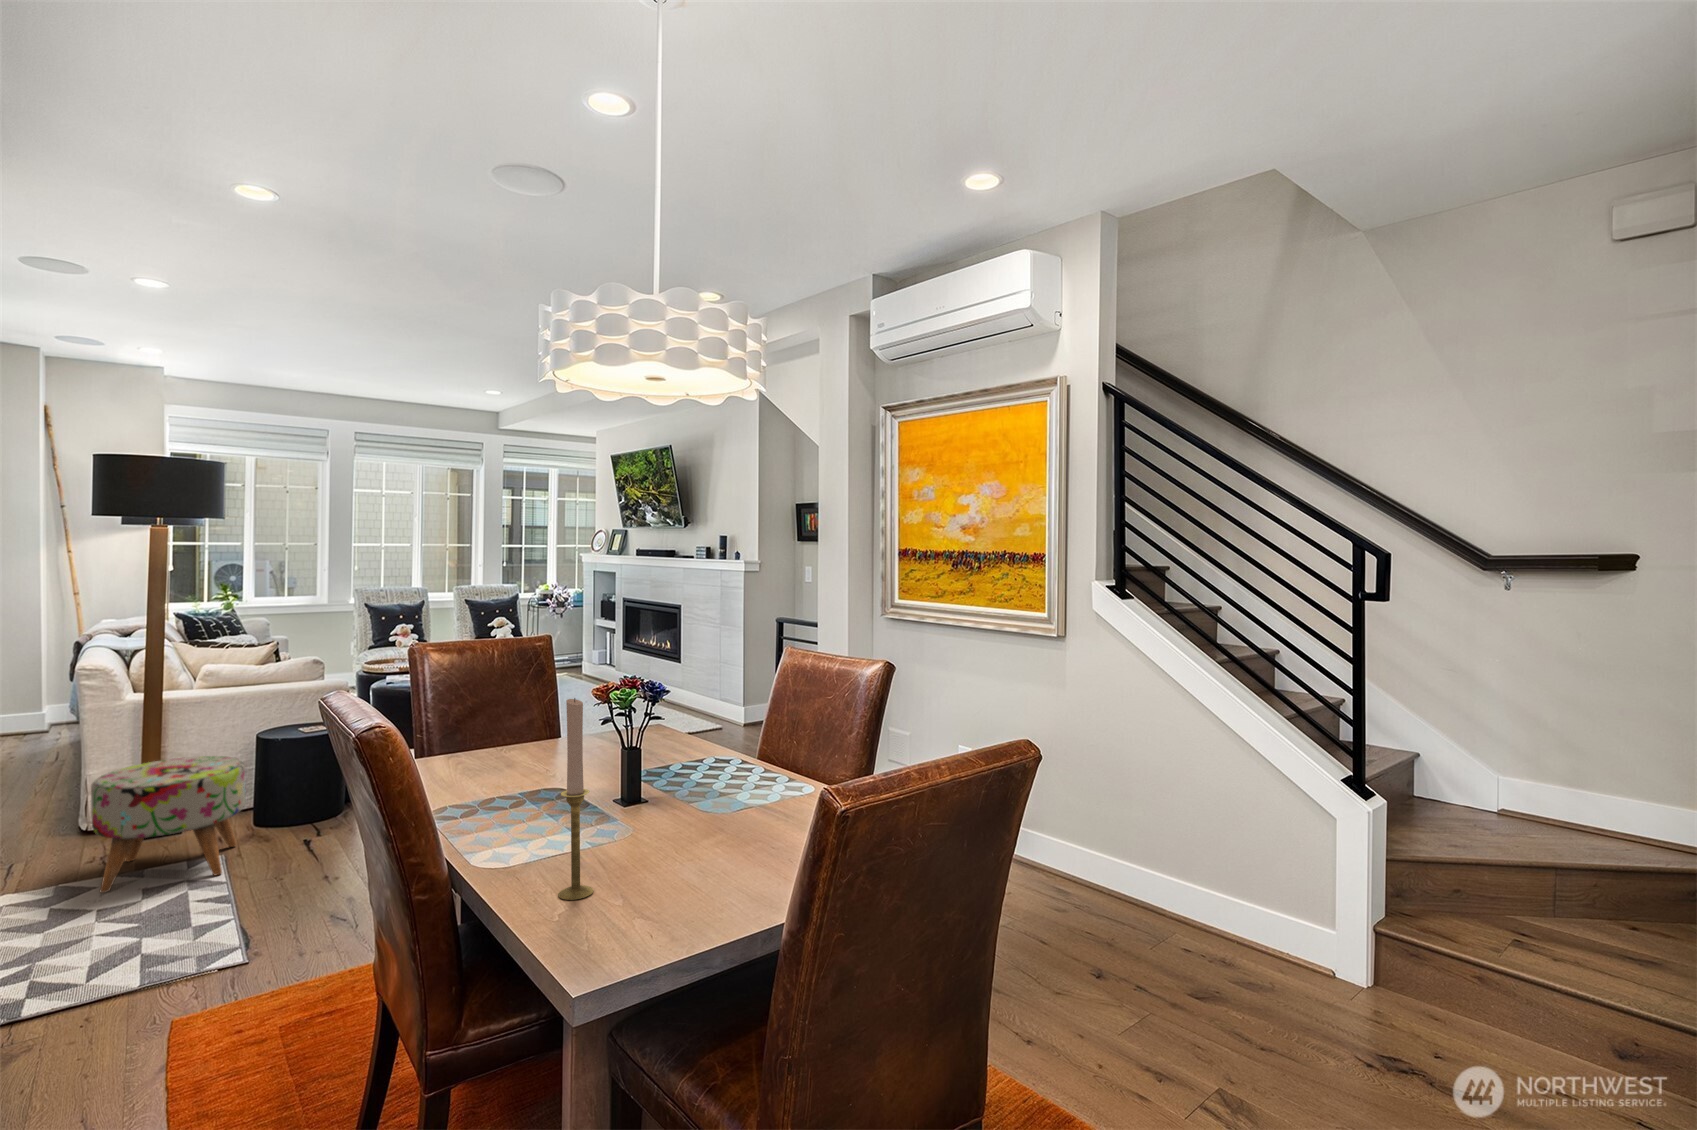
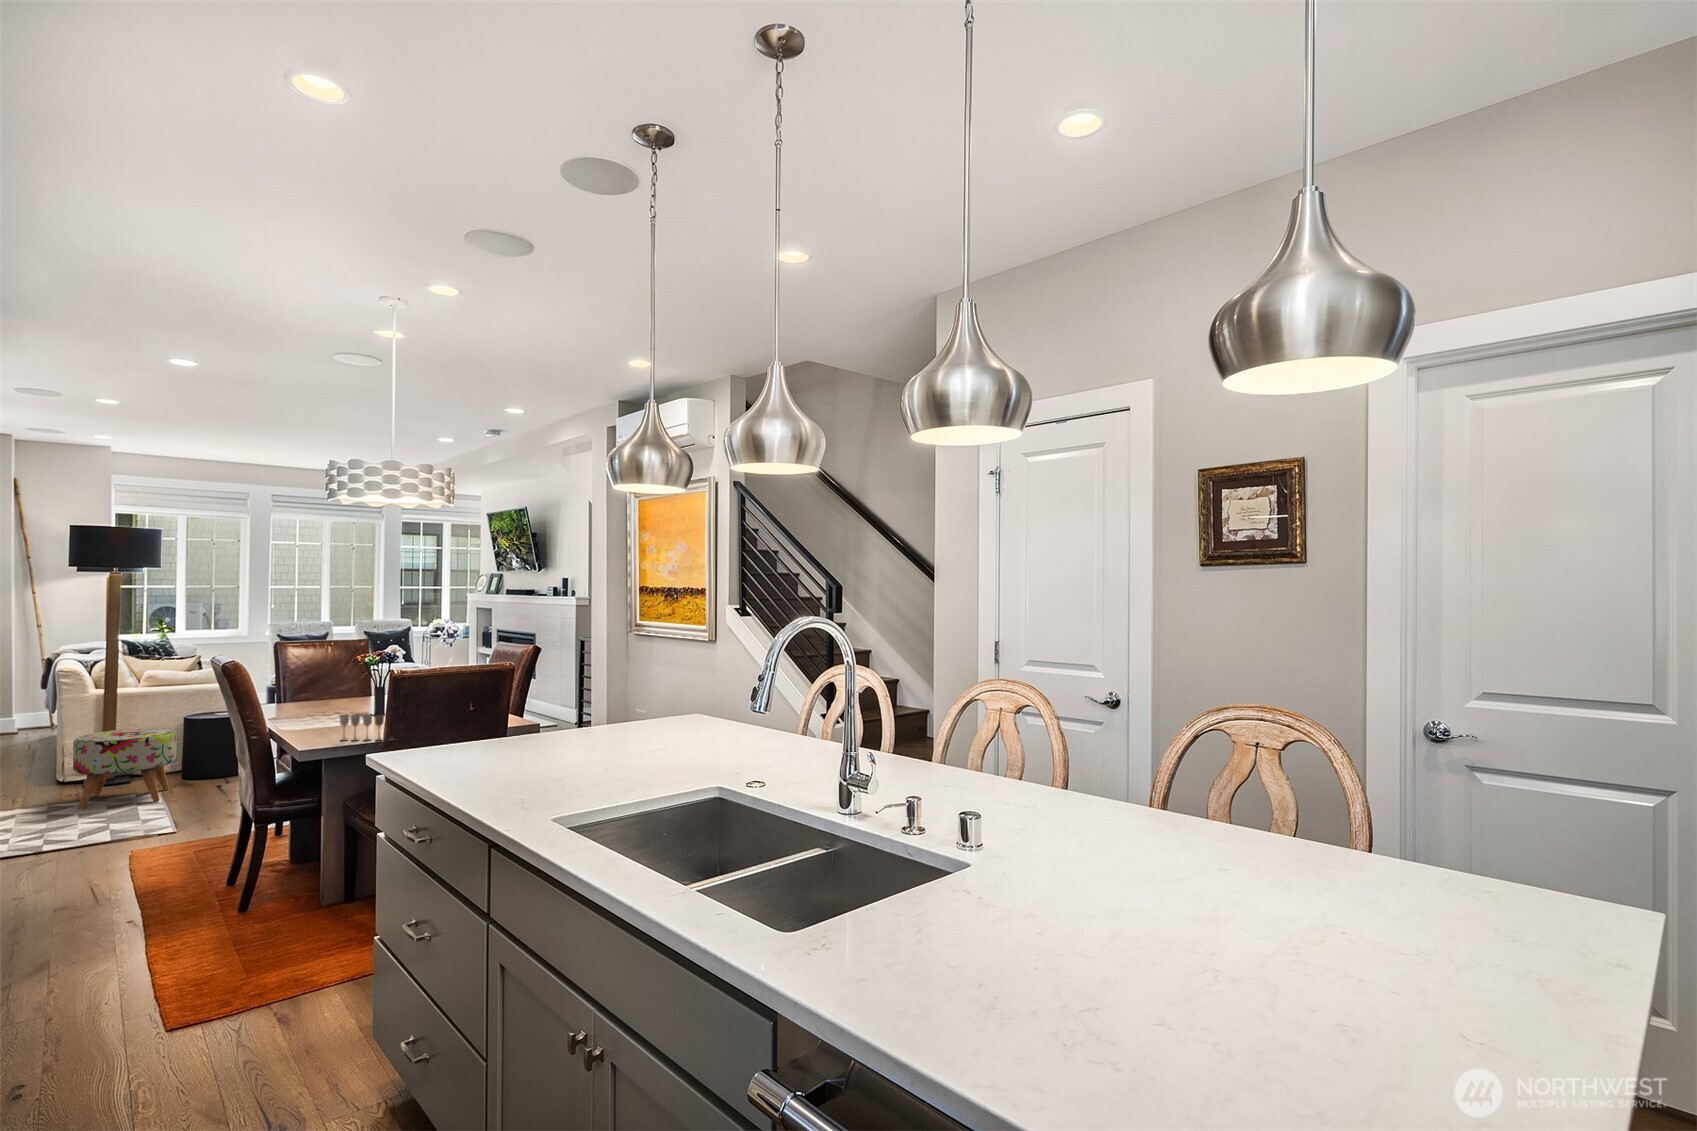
candlestick: present [558,698,593,900] -> none [326,649,344,738]
wine glass: none [597,853,727,922] -> present [340,714,394,741]

